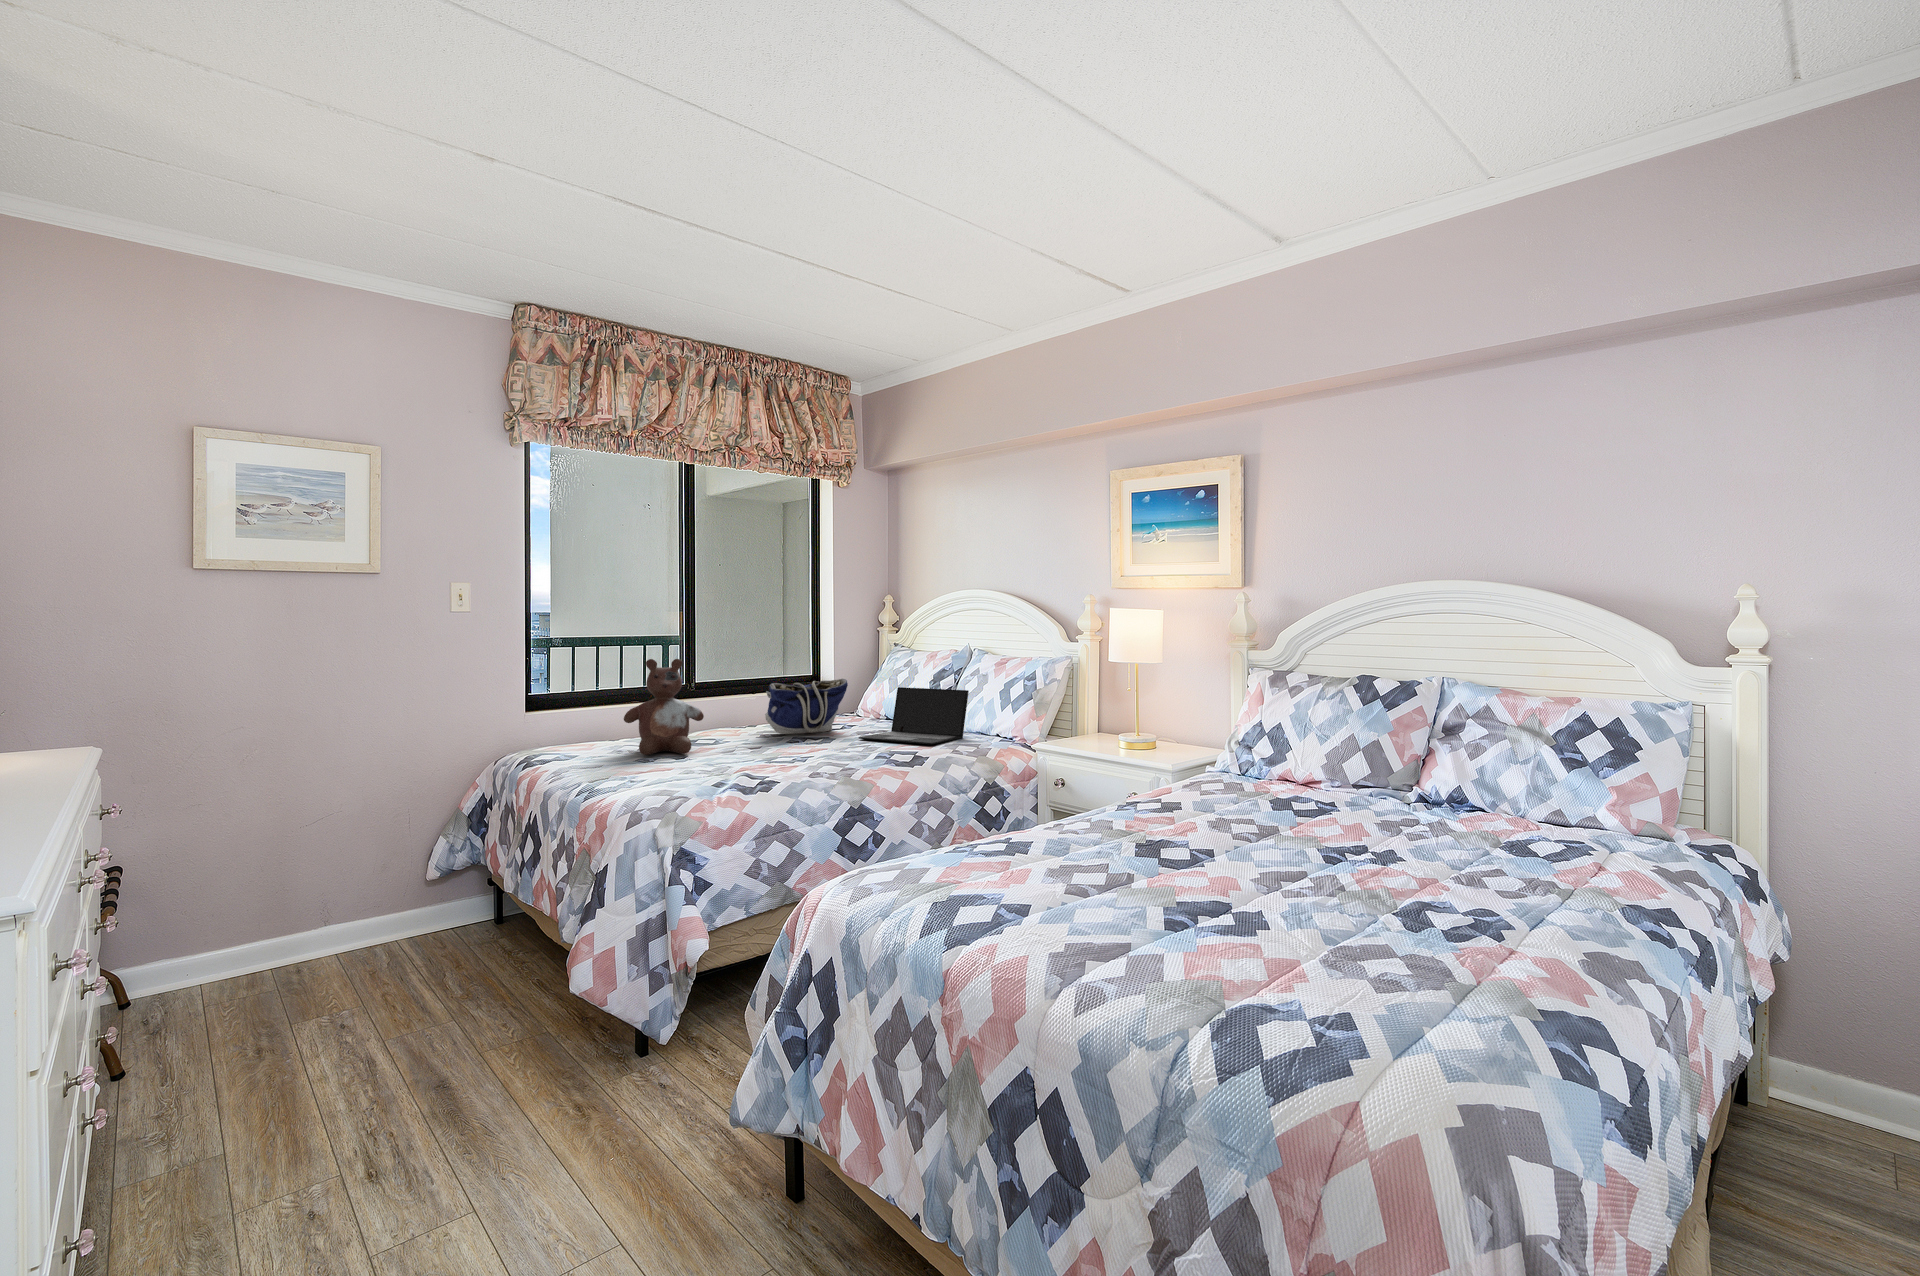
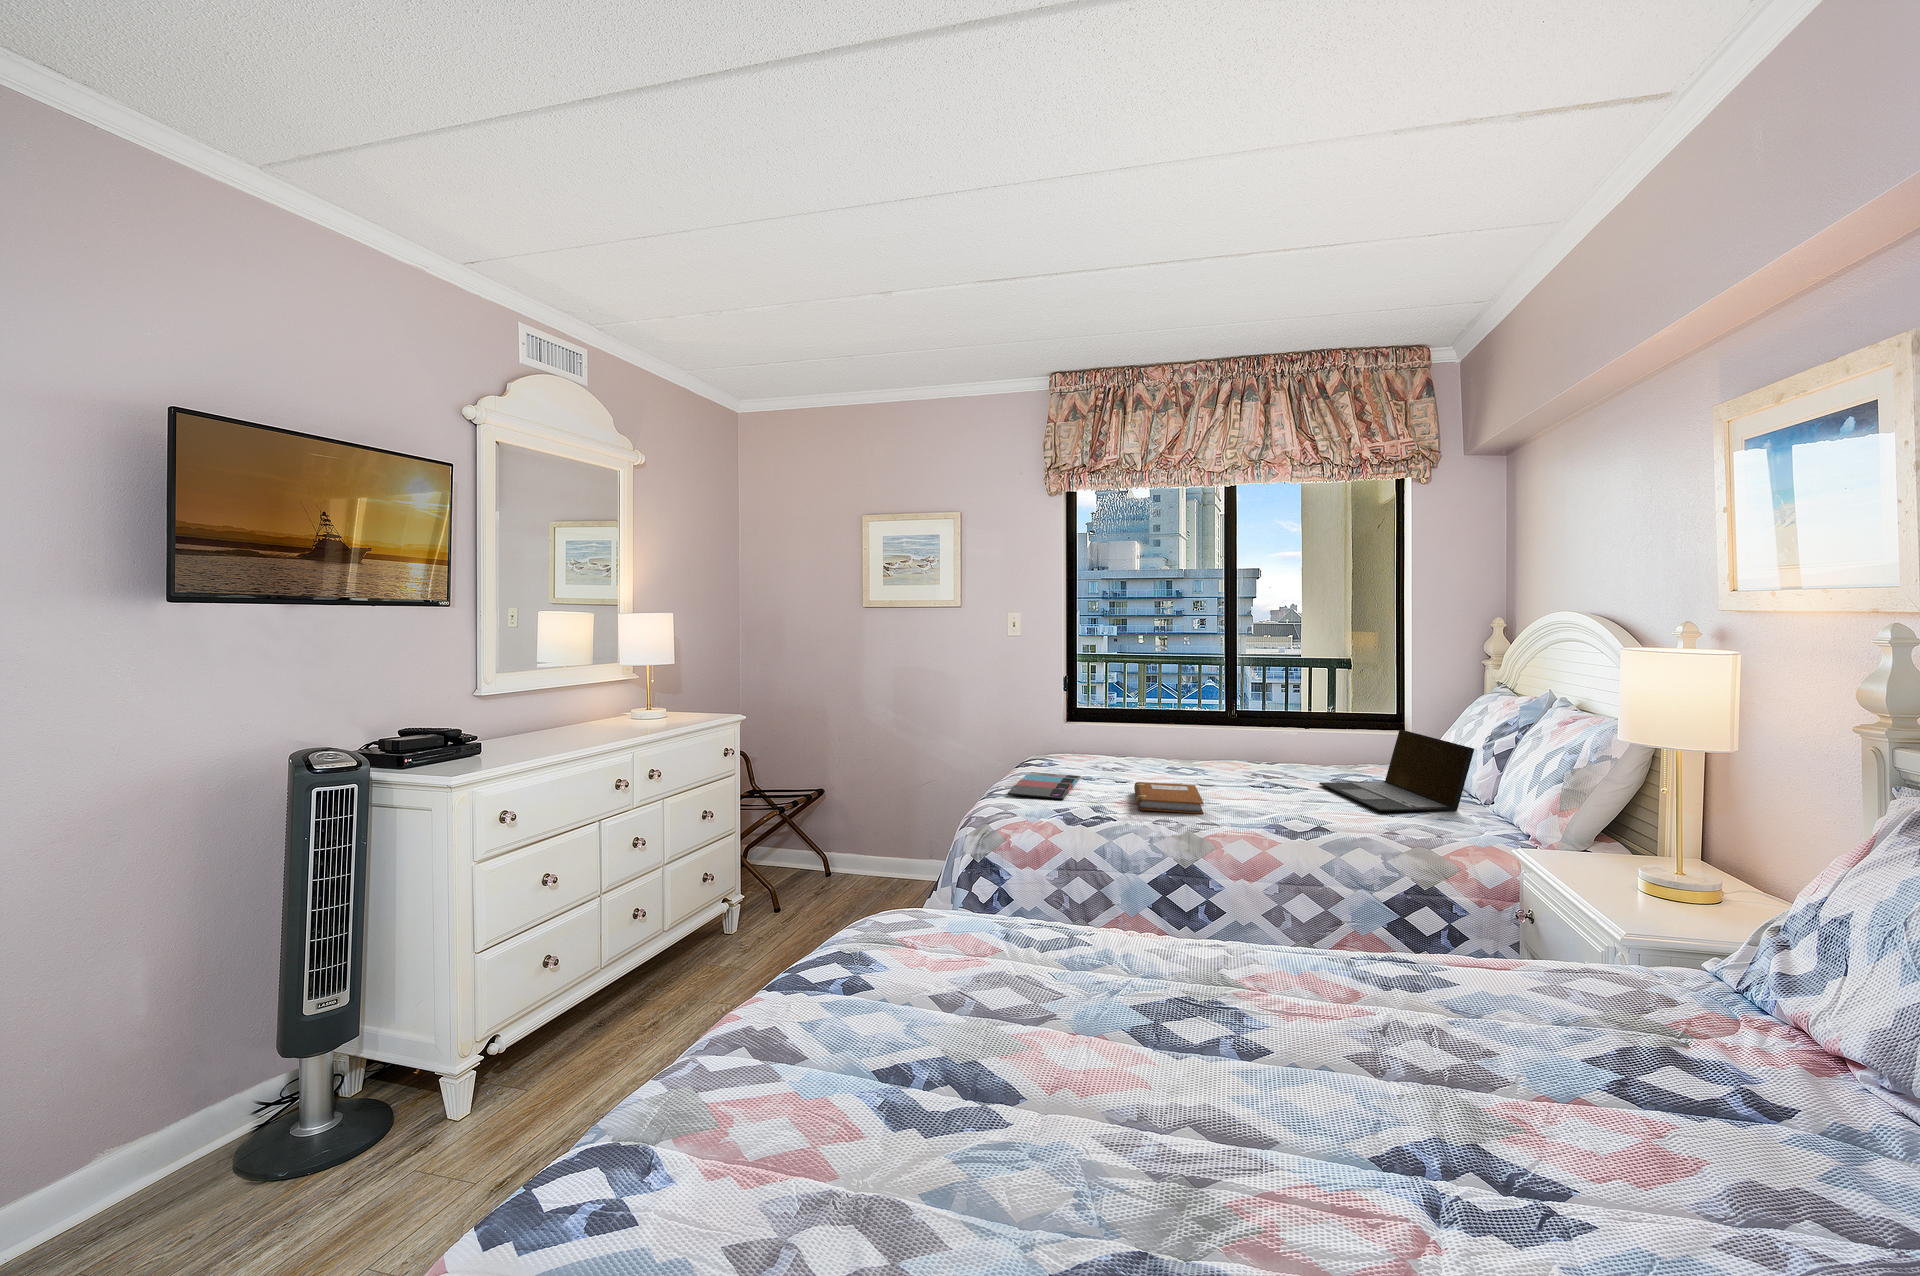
stuffed bear: present [624,659,704,755] -> none [1087,676,1158,768]
tote bag: present [765,679,848,734] -> none [1238,708,1341,768]
notebook: none [744,750,833,772] -> present [1134,782,1204,814]
smartphone: none [603,765,699,787] -> present [1008,772,1081,799]

